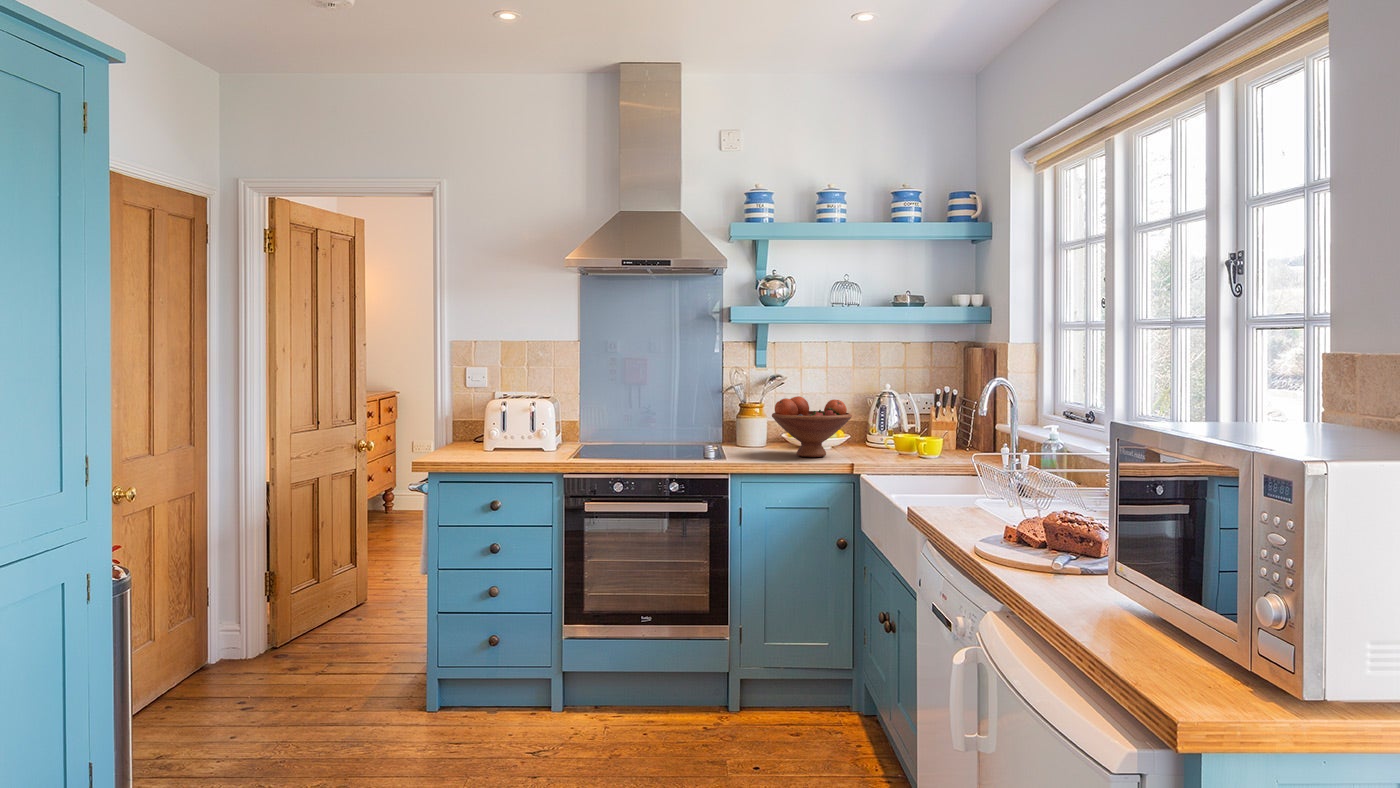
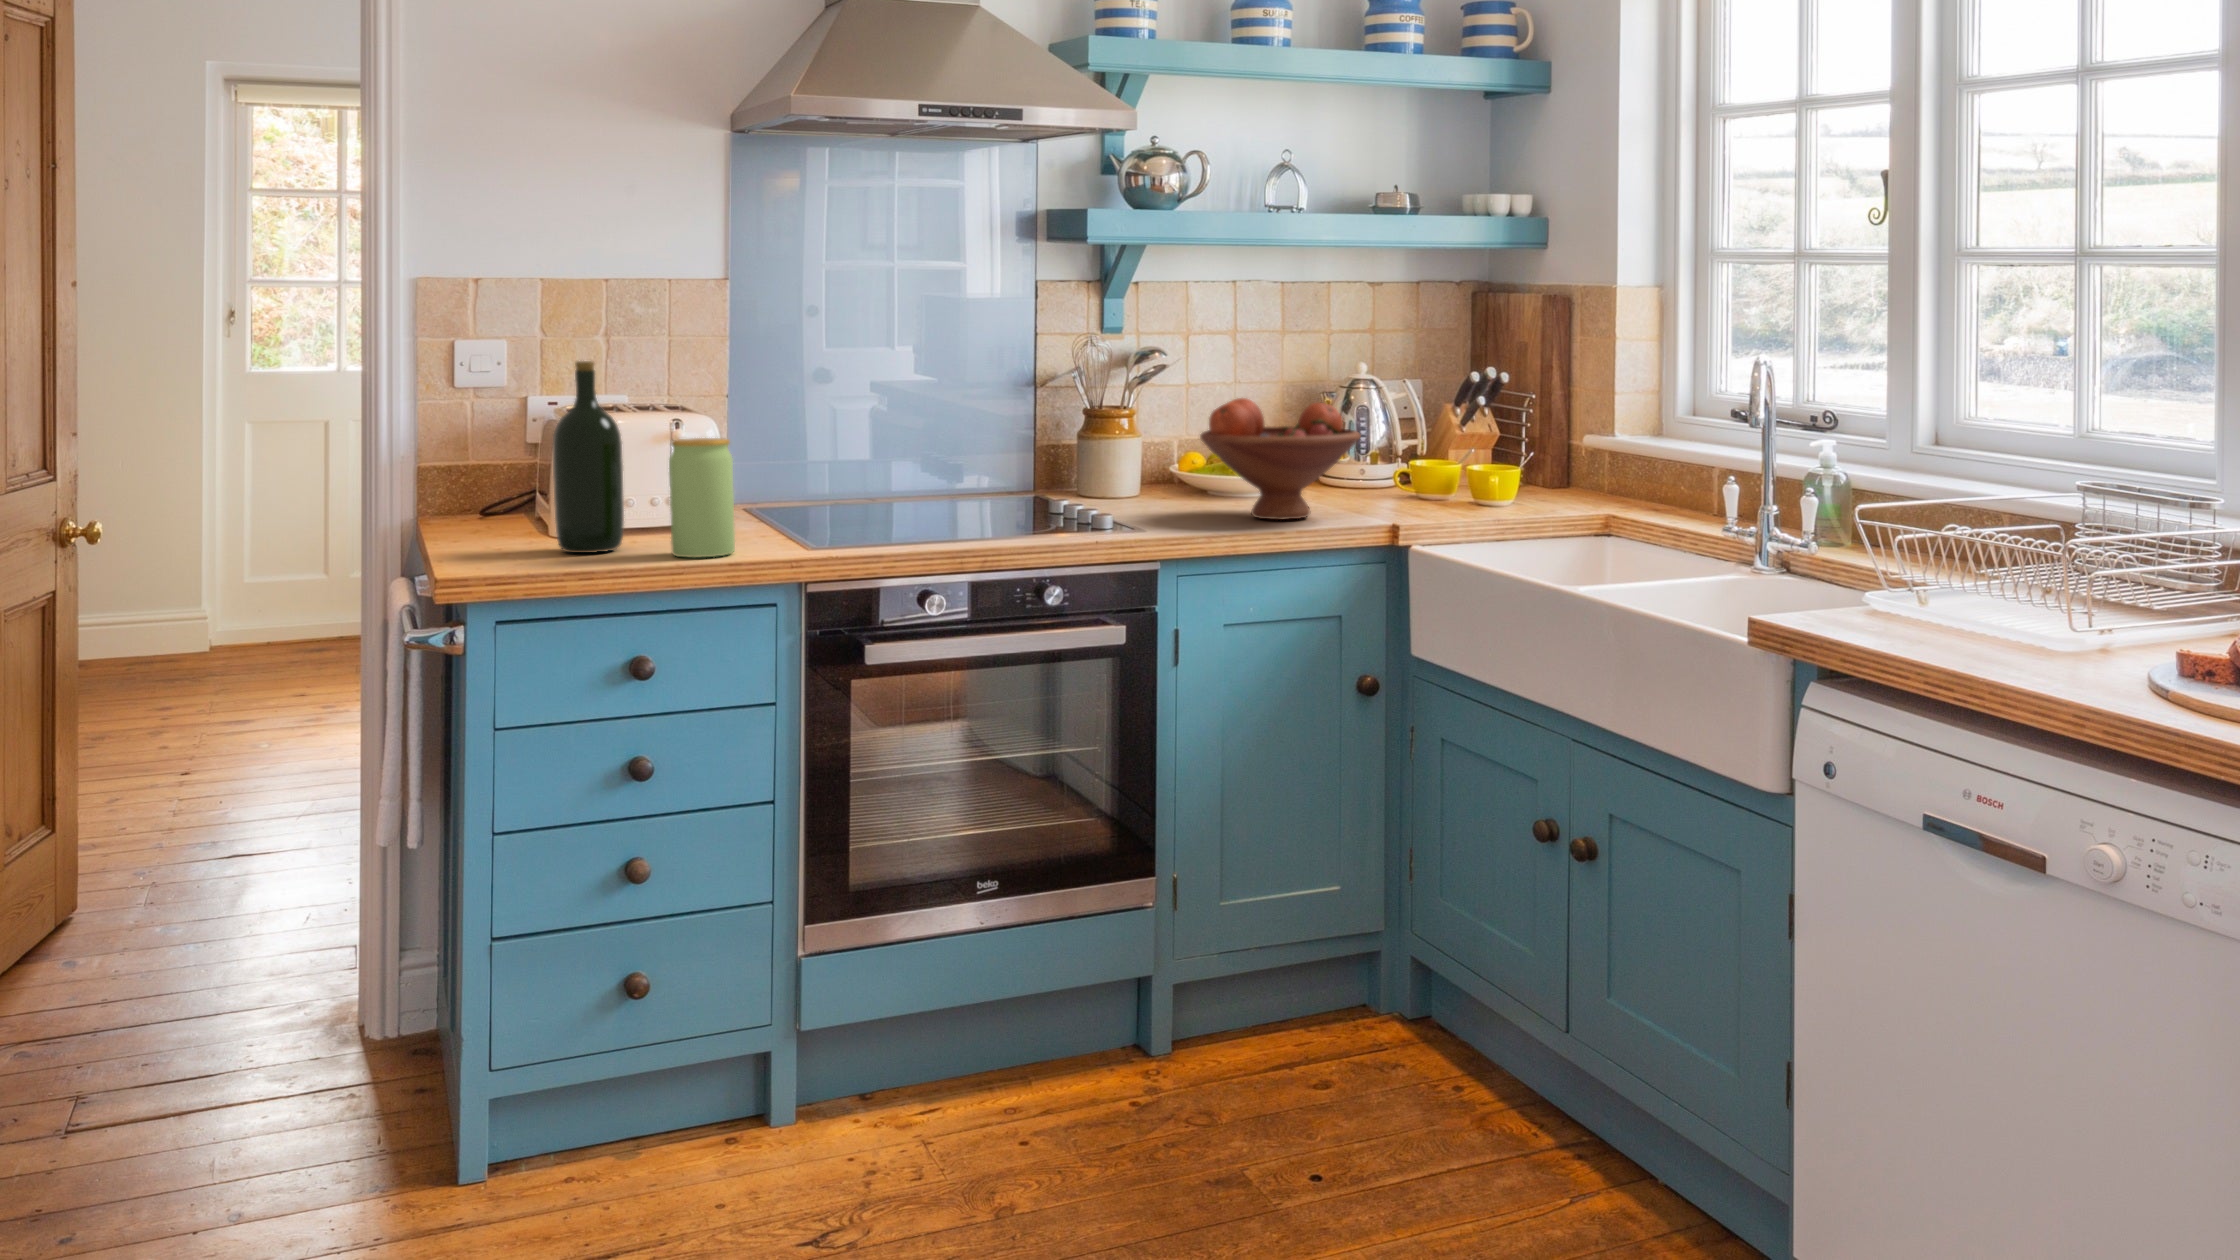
wine bottle: none [484,375,512,455] -> present [552,361,624,553]
jar: none [521,409,547,460] -> present [669,438,735,557]

